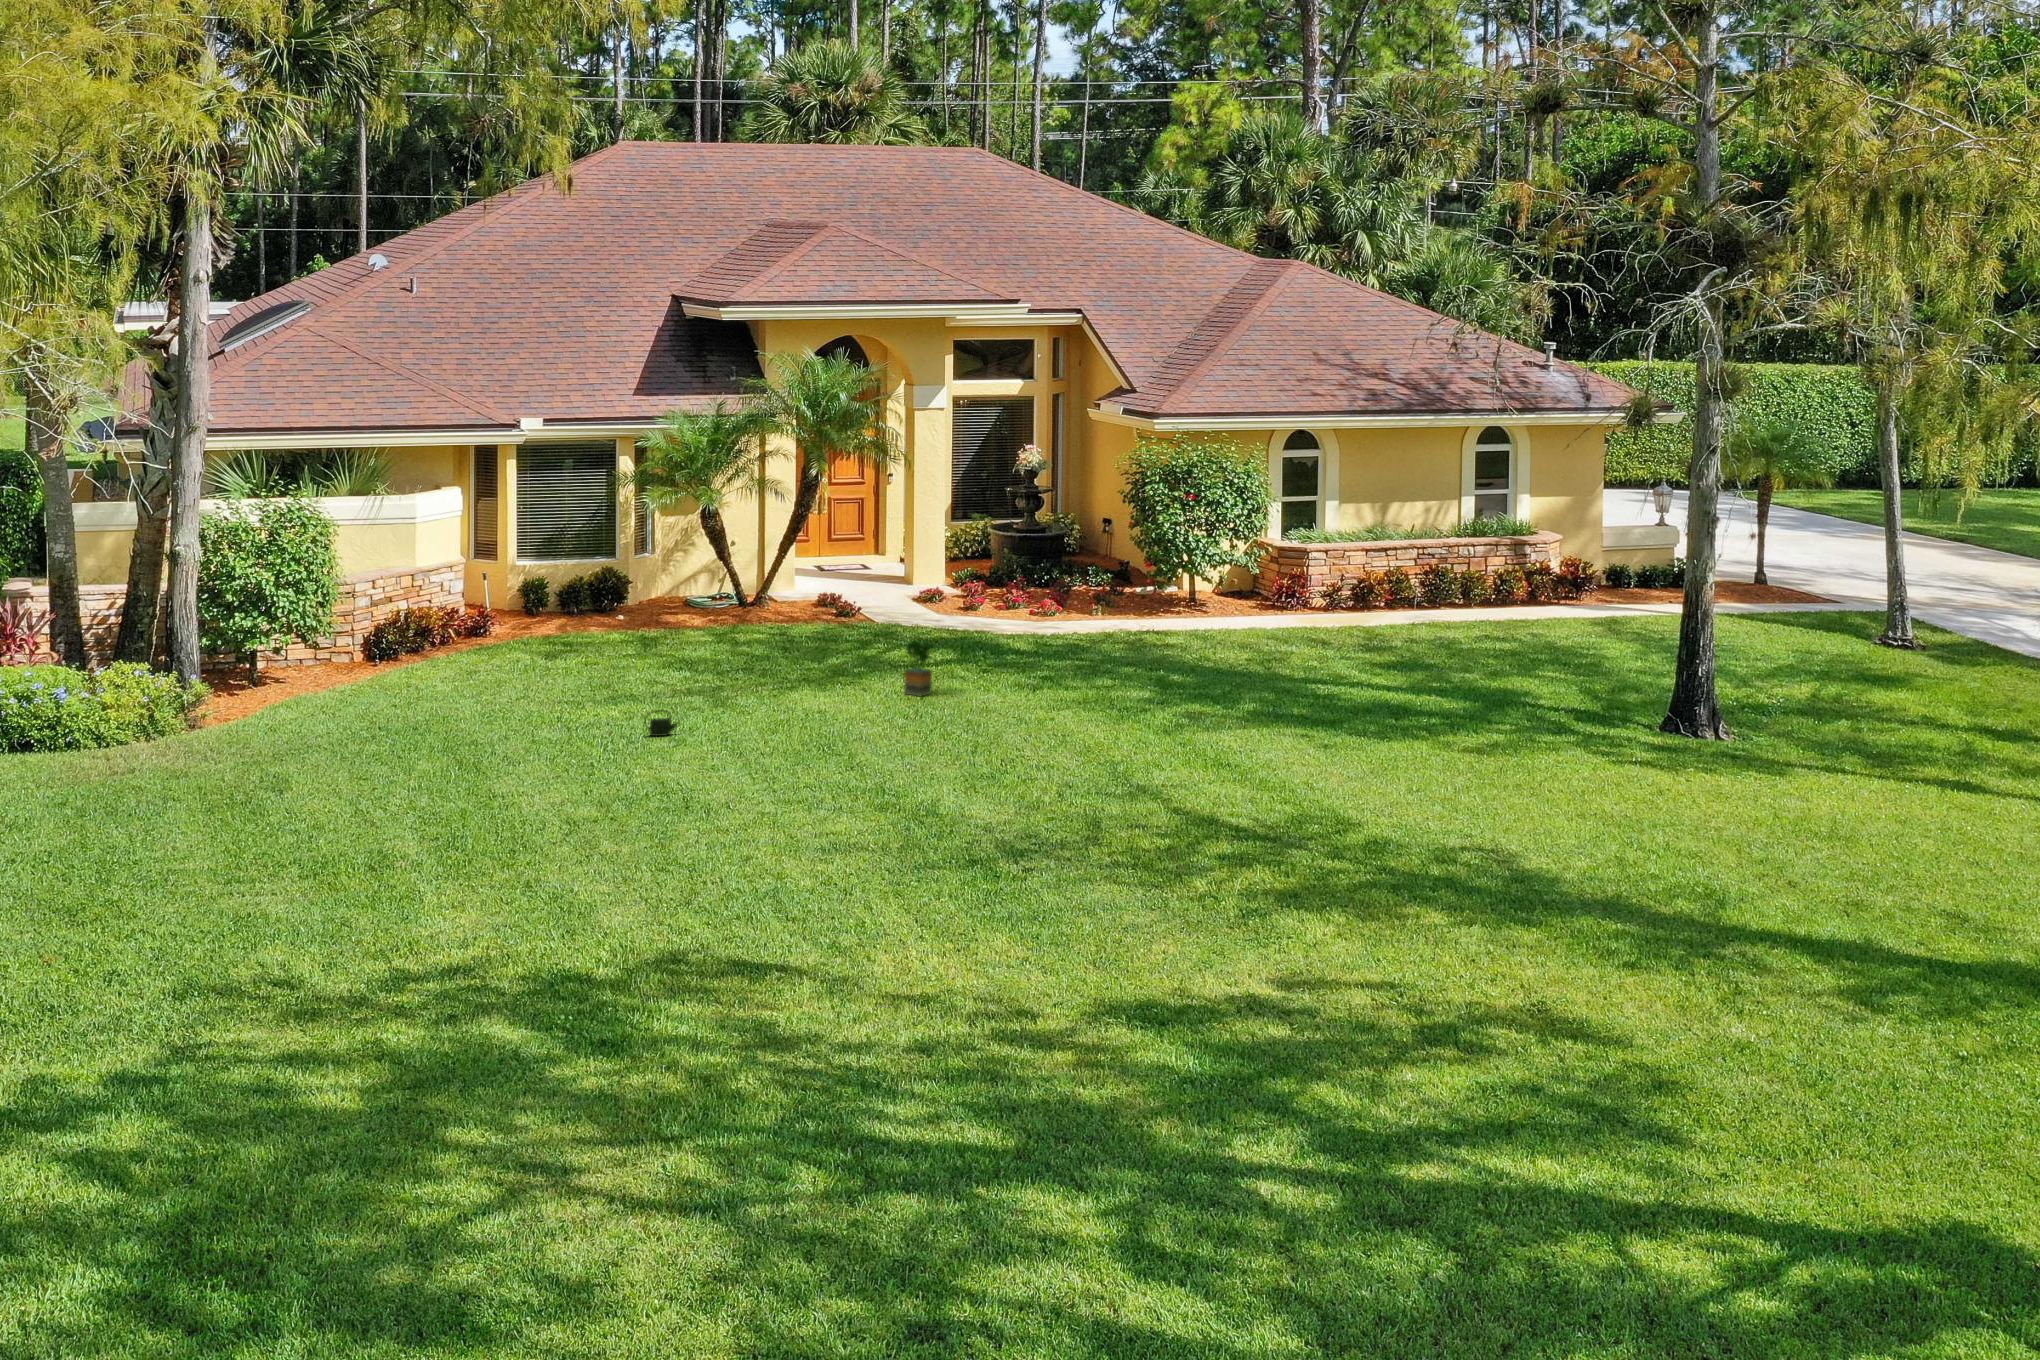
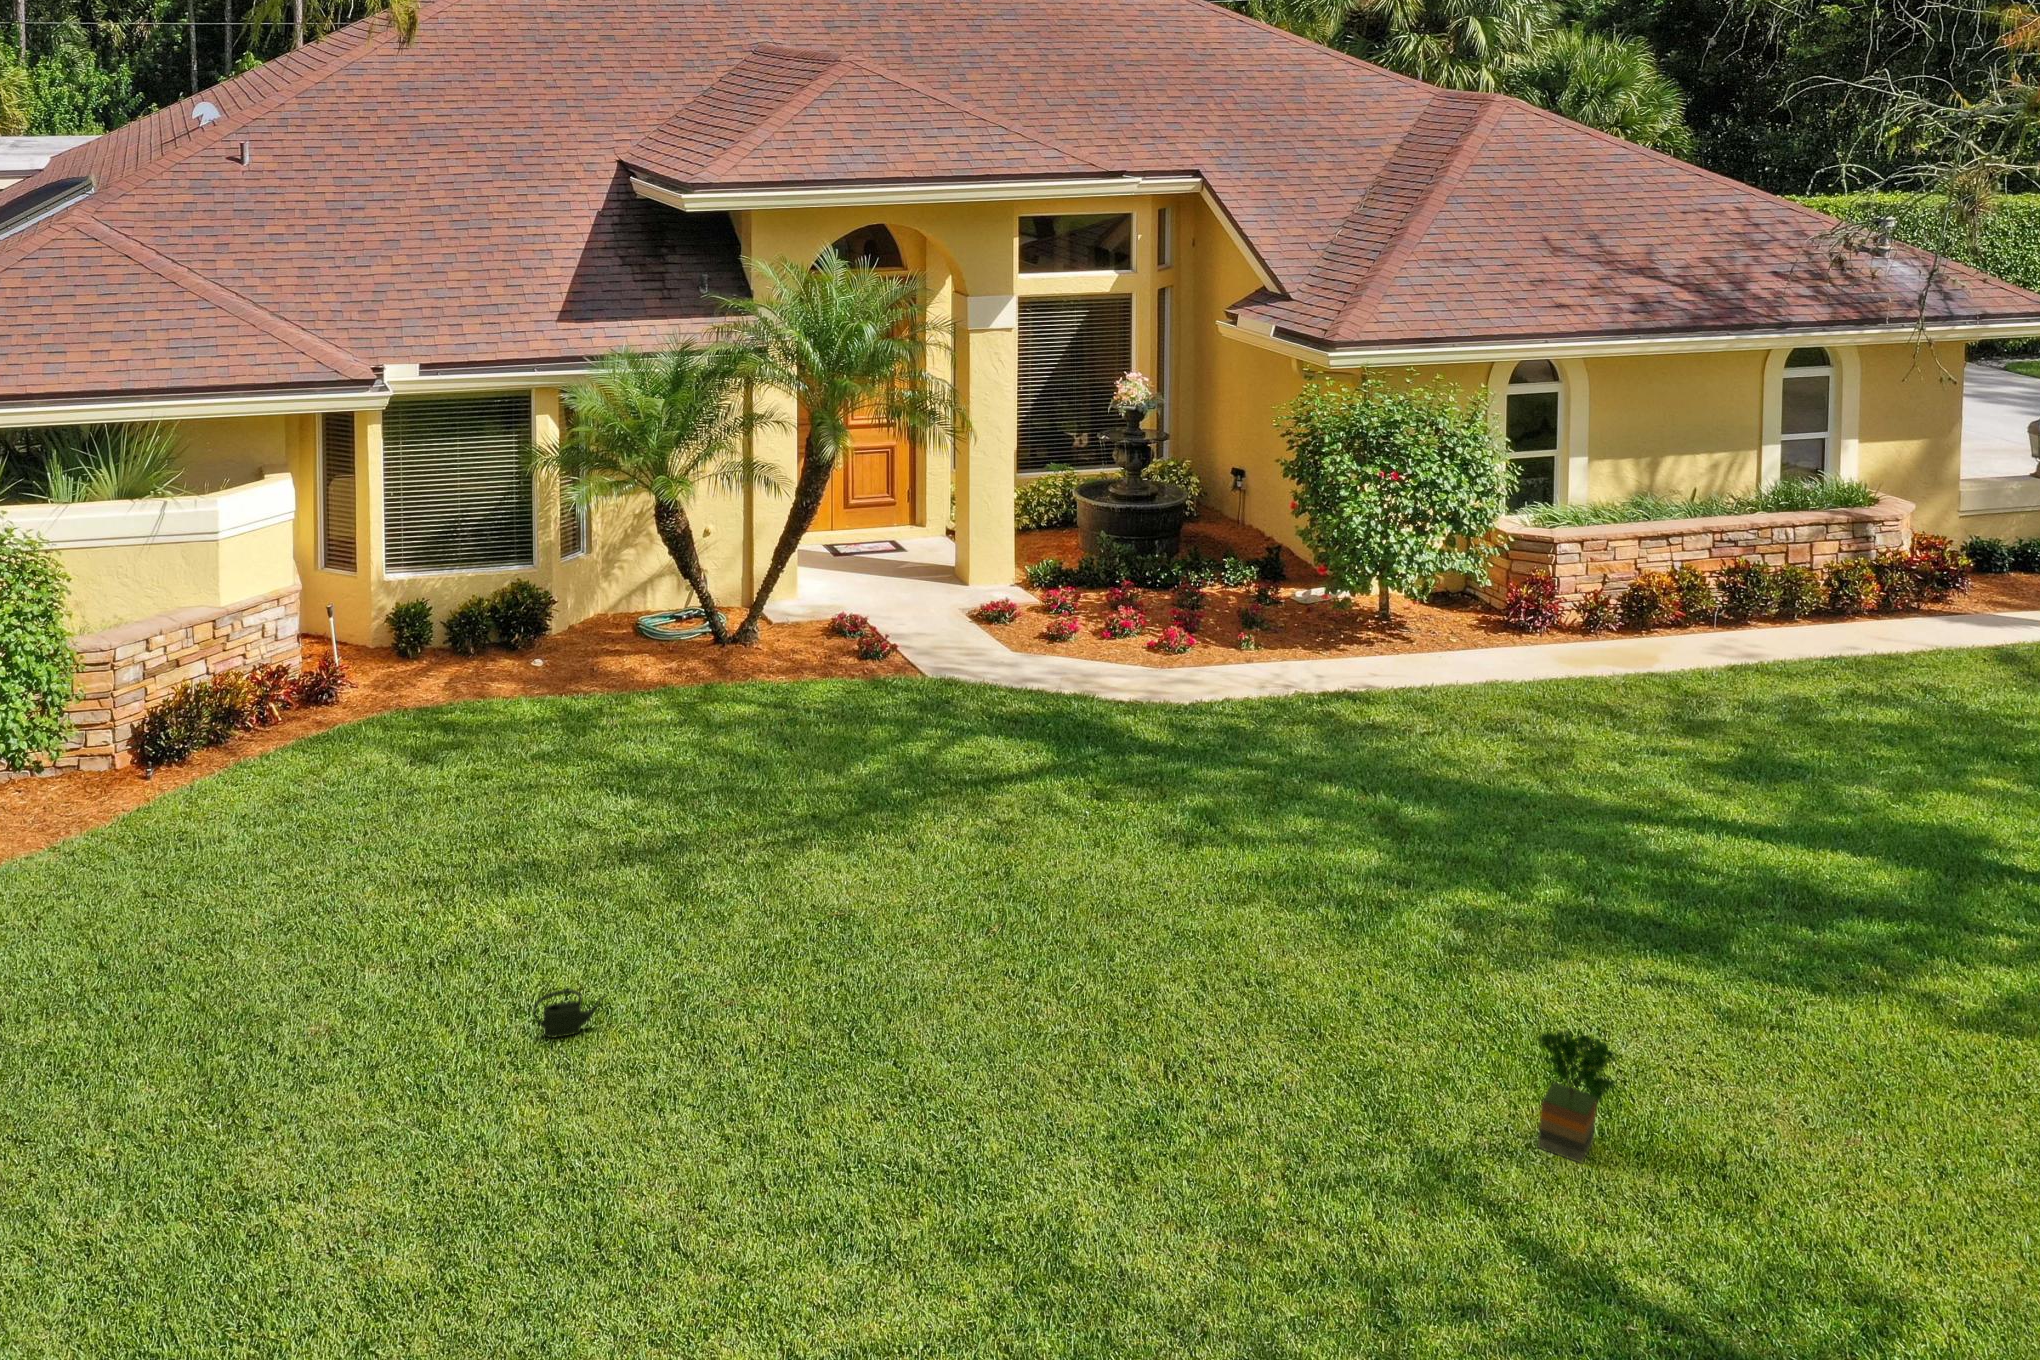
potted tree: present [904,640,938,697] -> present [1538,1030,1617,1163]

